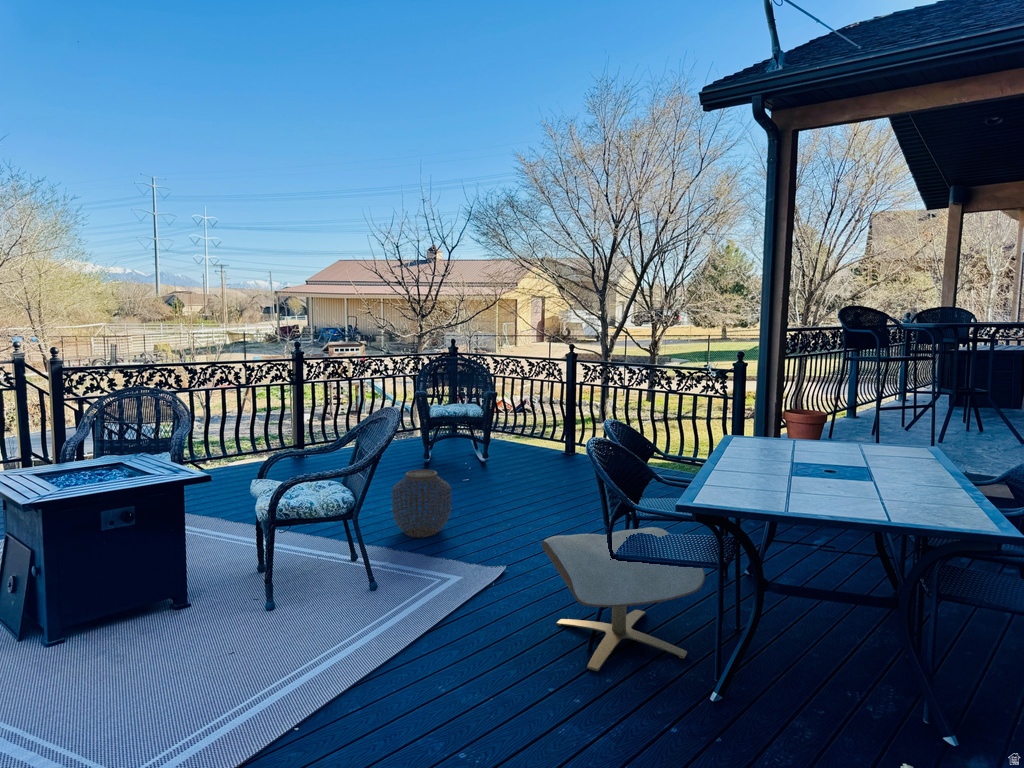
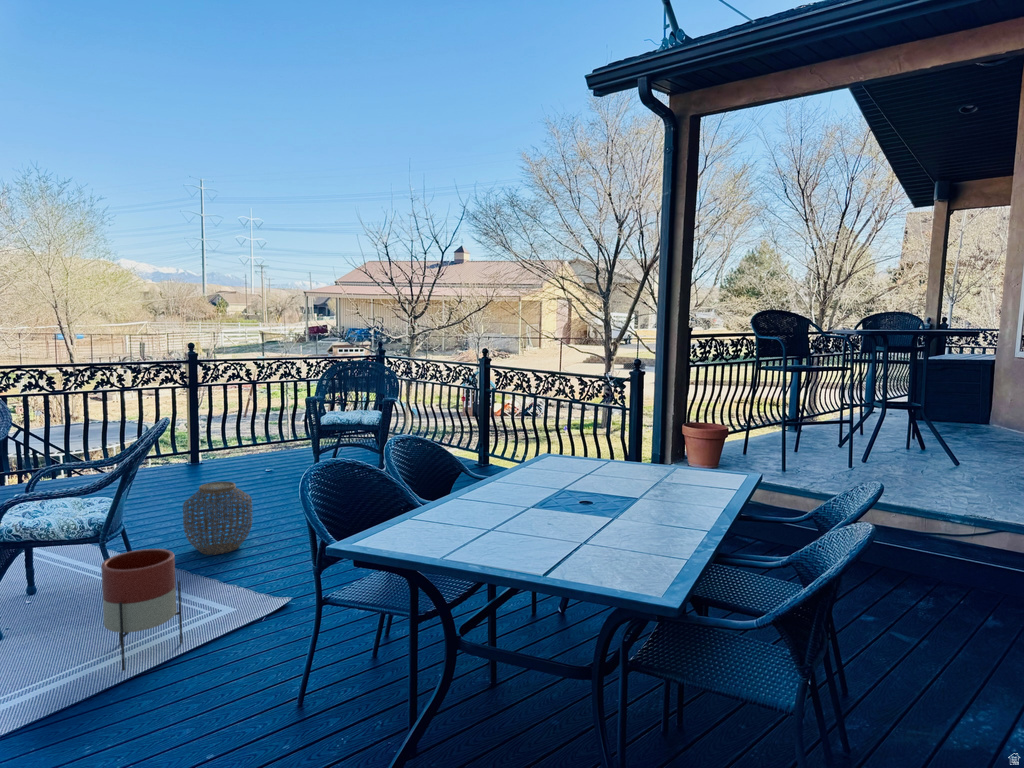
planter: none [432,527,489,635] -> present [101,549,183,670]
ottoman: present [542,527,705,671] -> none [182,559,365,726]

